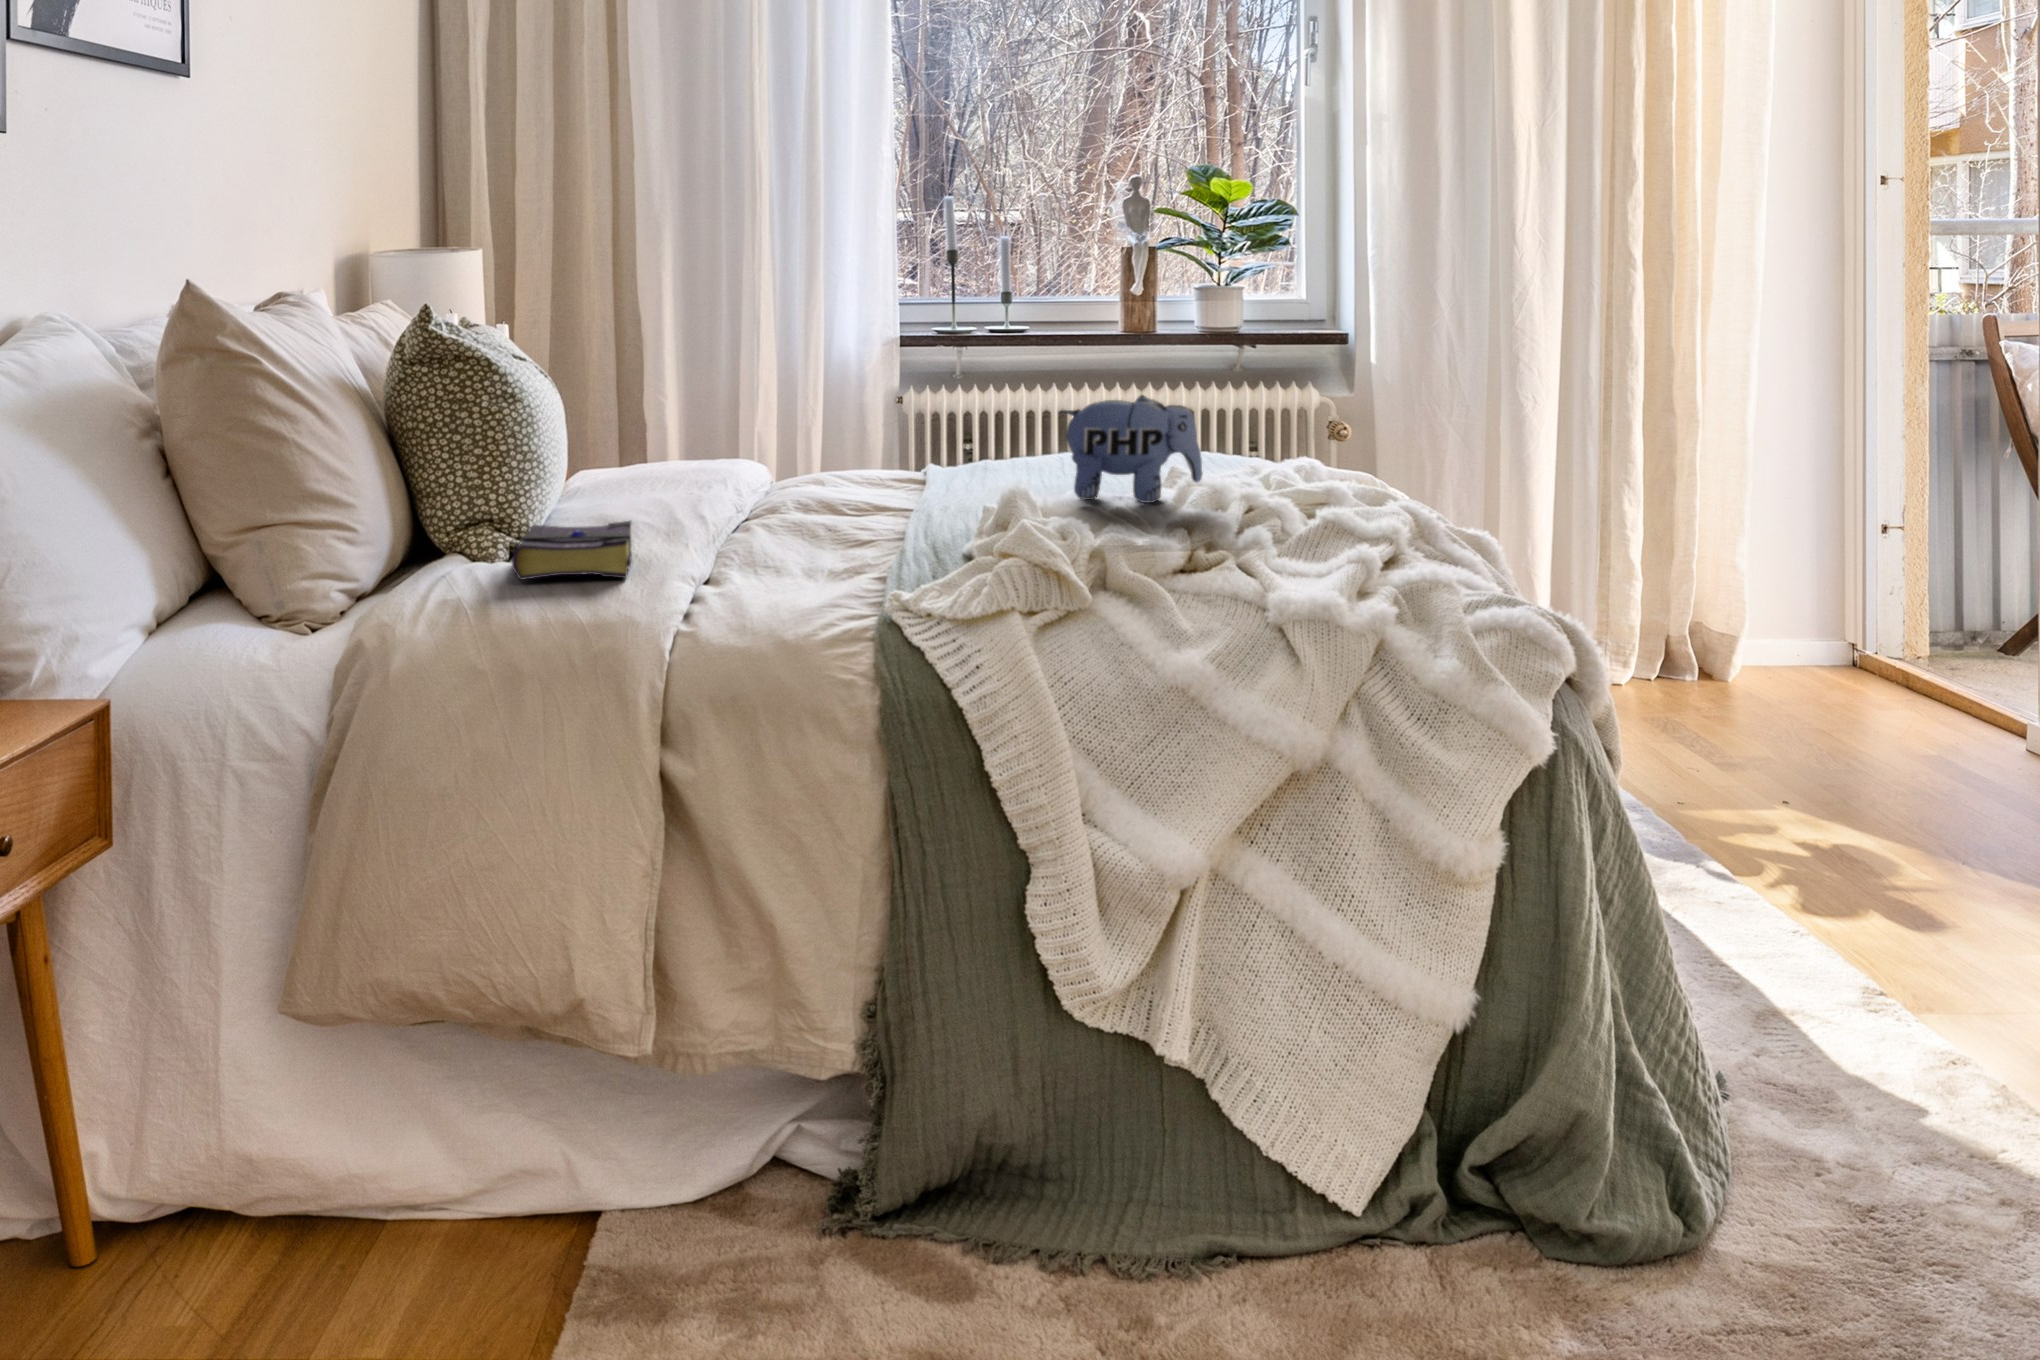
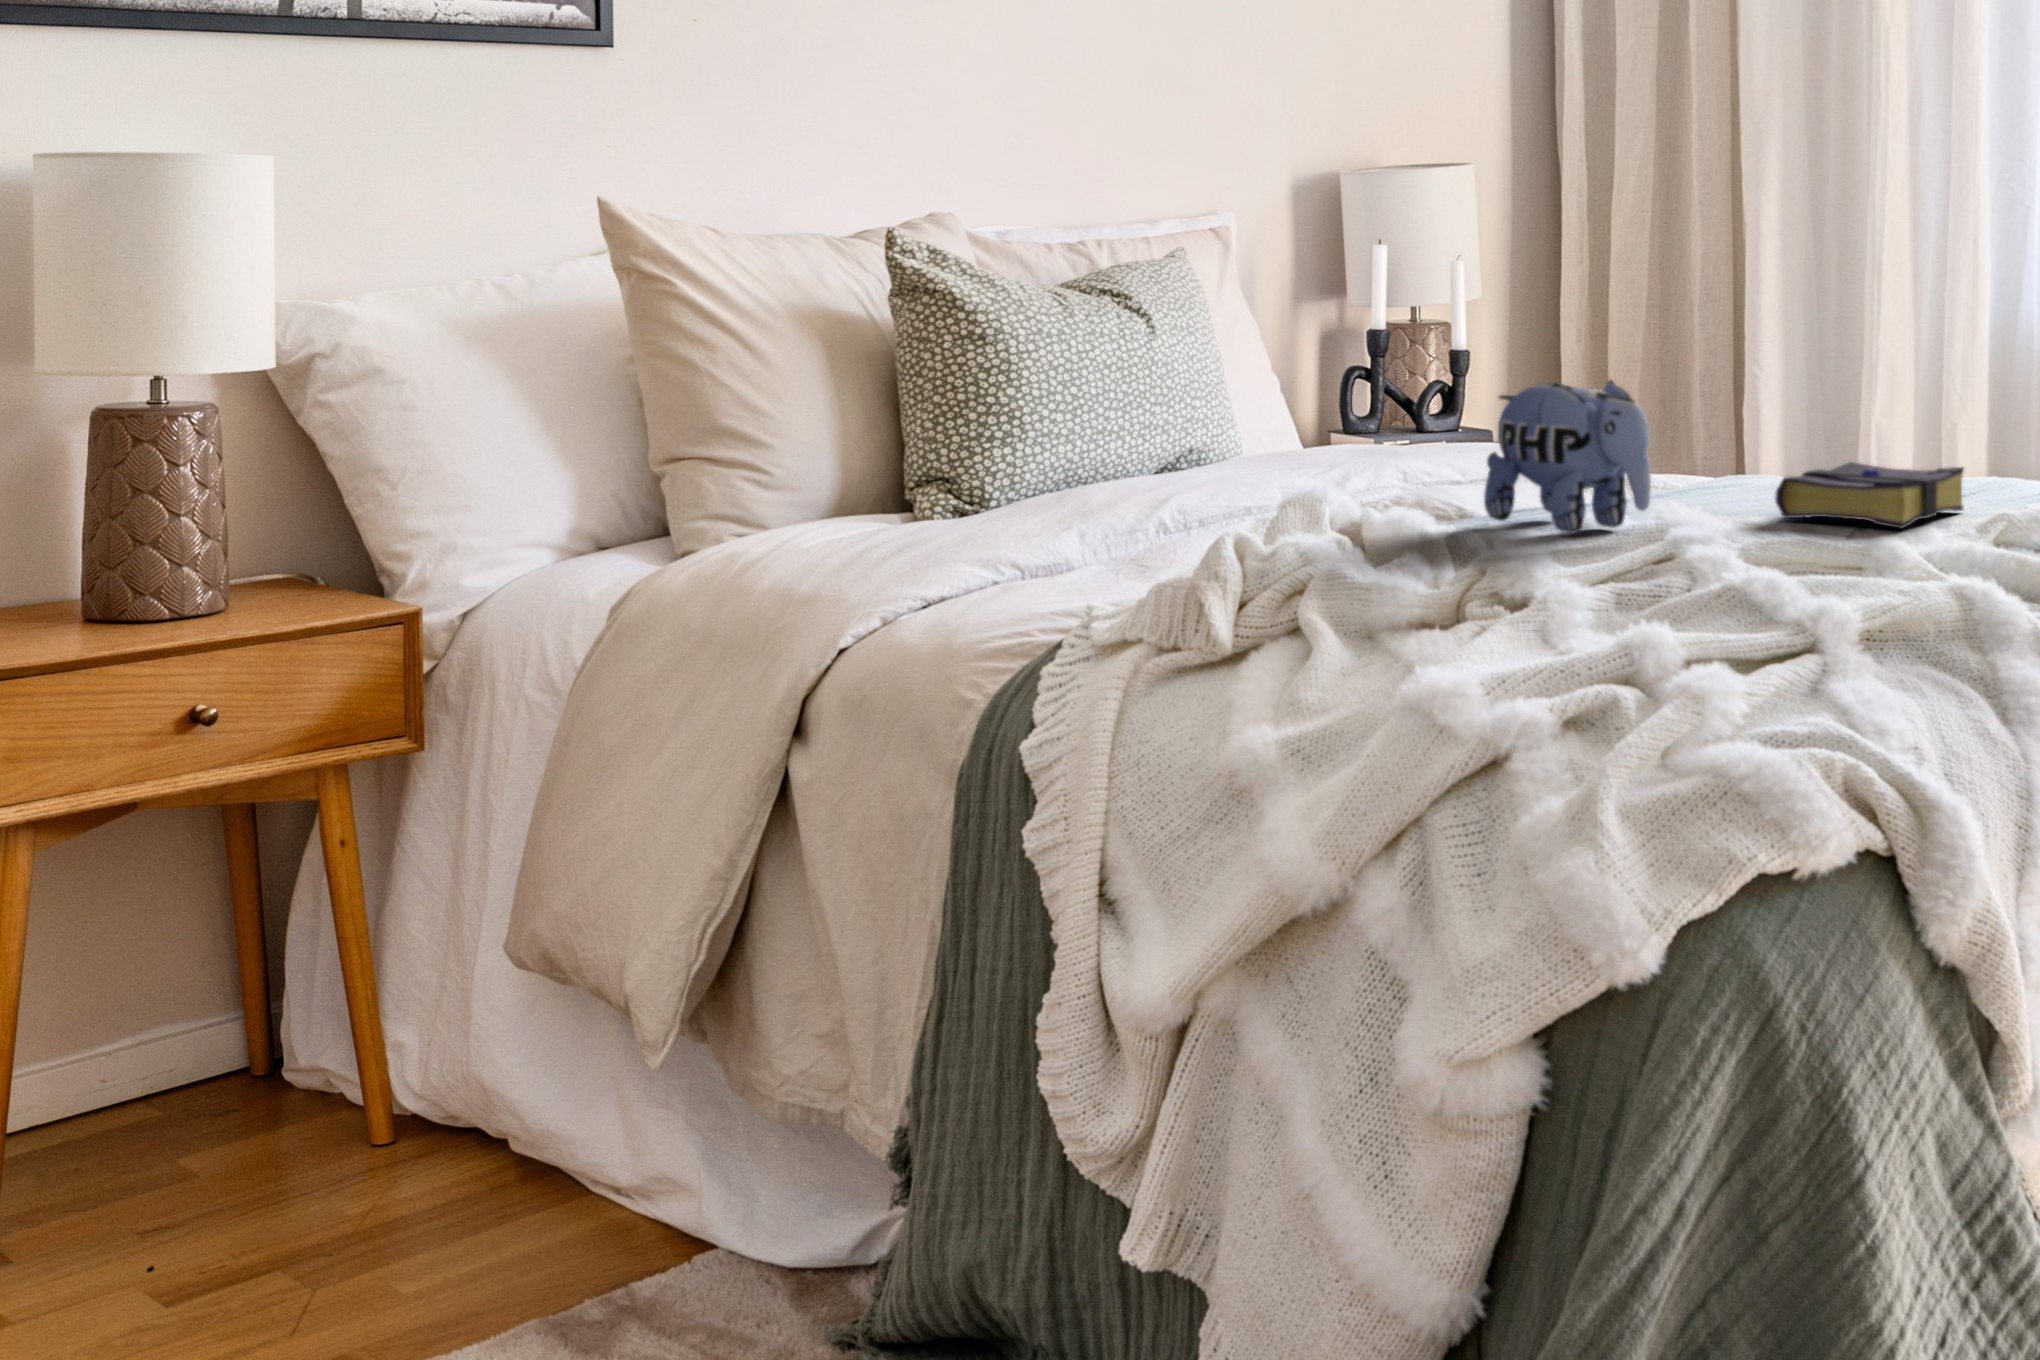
book: present [512,521,632,580] -> present [1775,462,1964,528]

